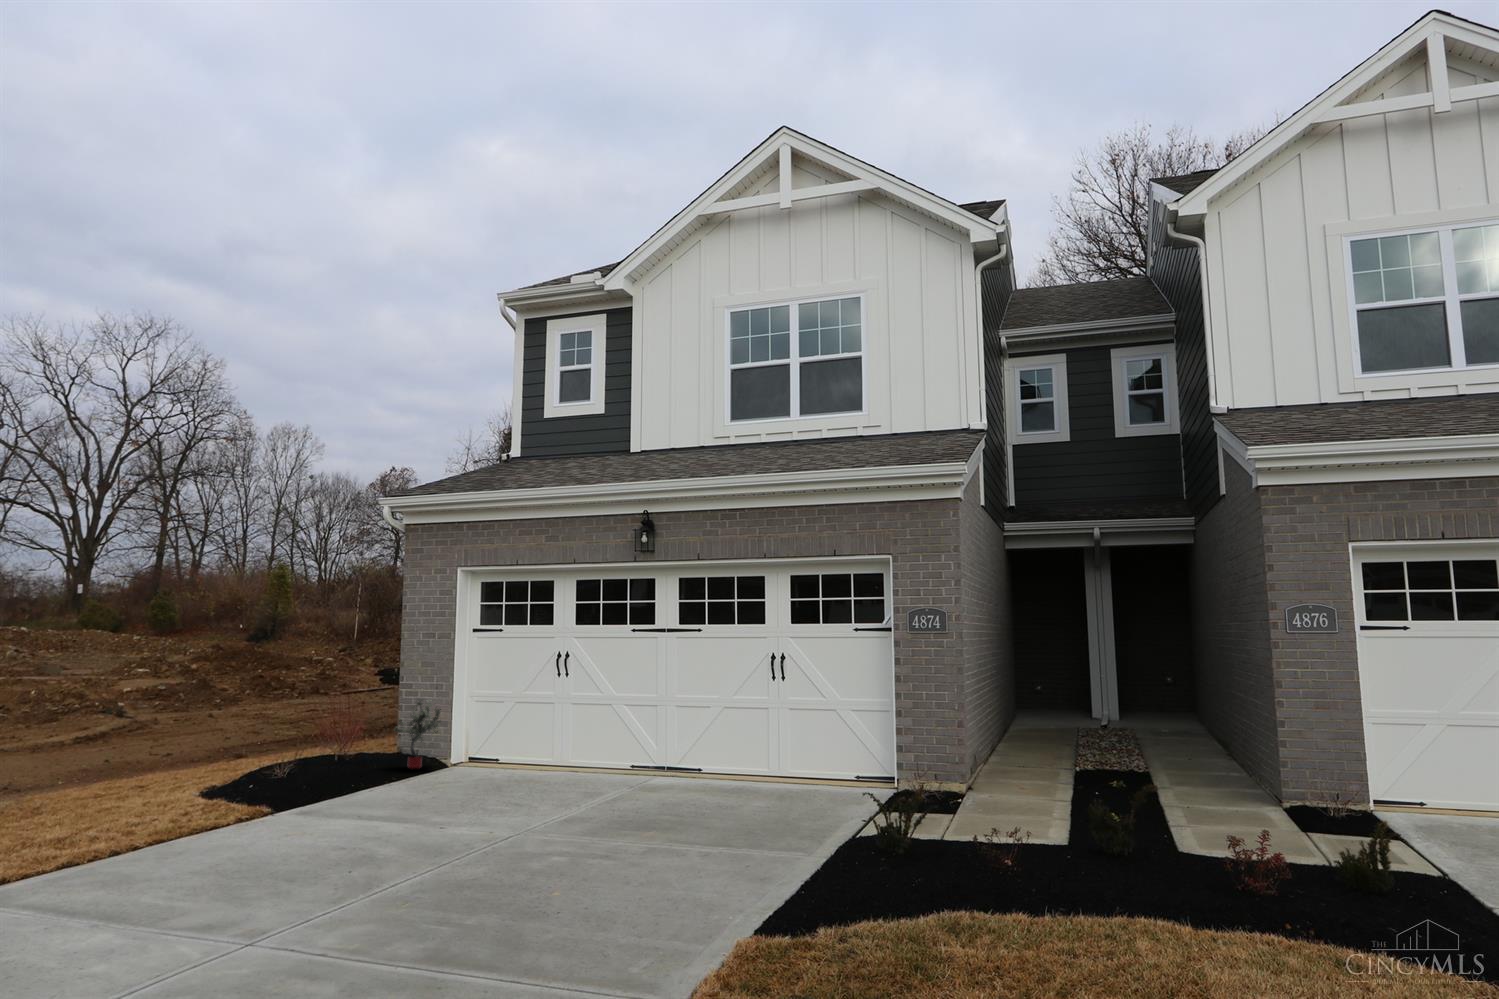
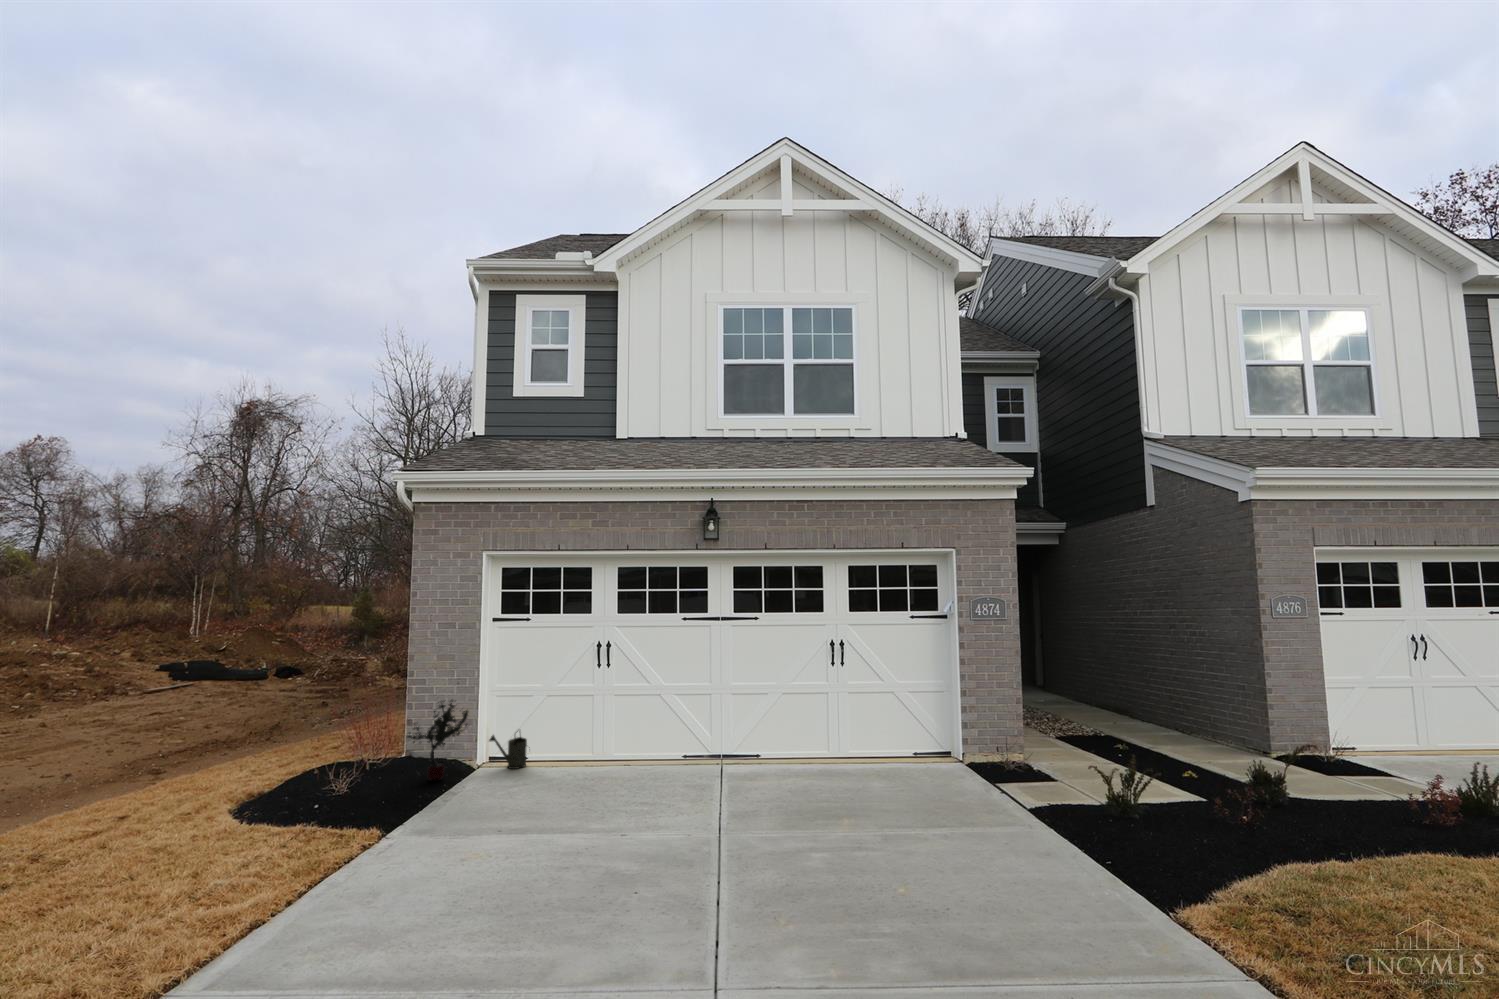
watering can: none [463,732,498,768] -> present [489,731,527,769]

